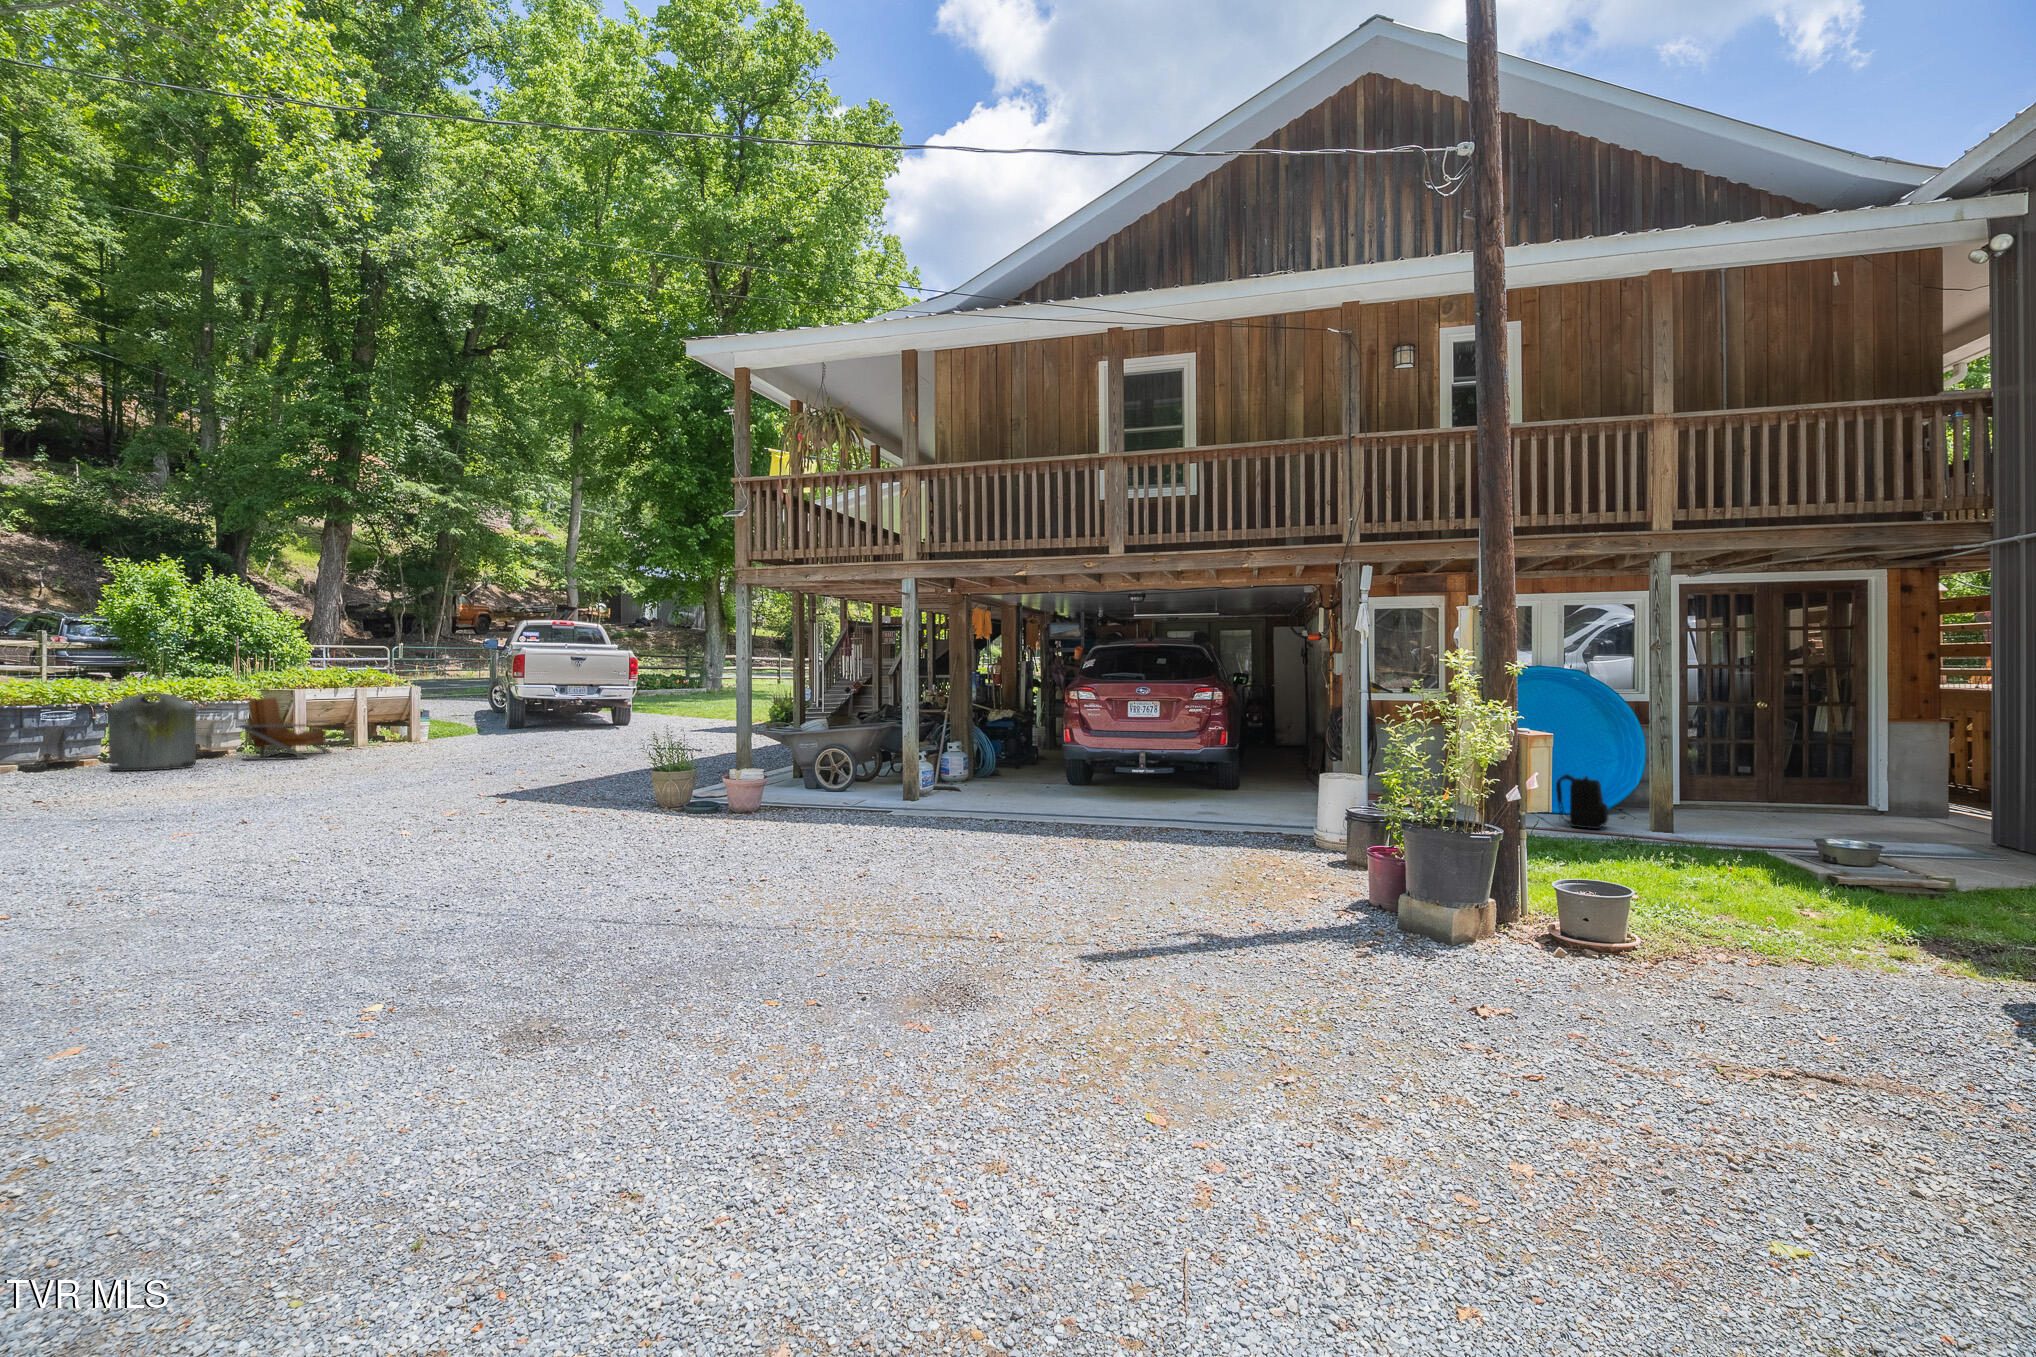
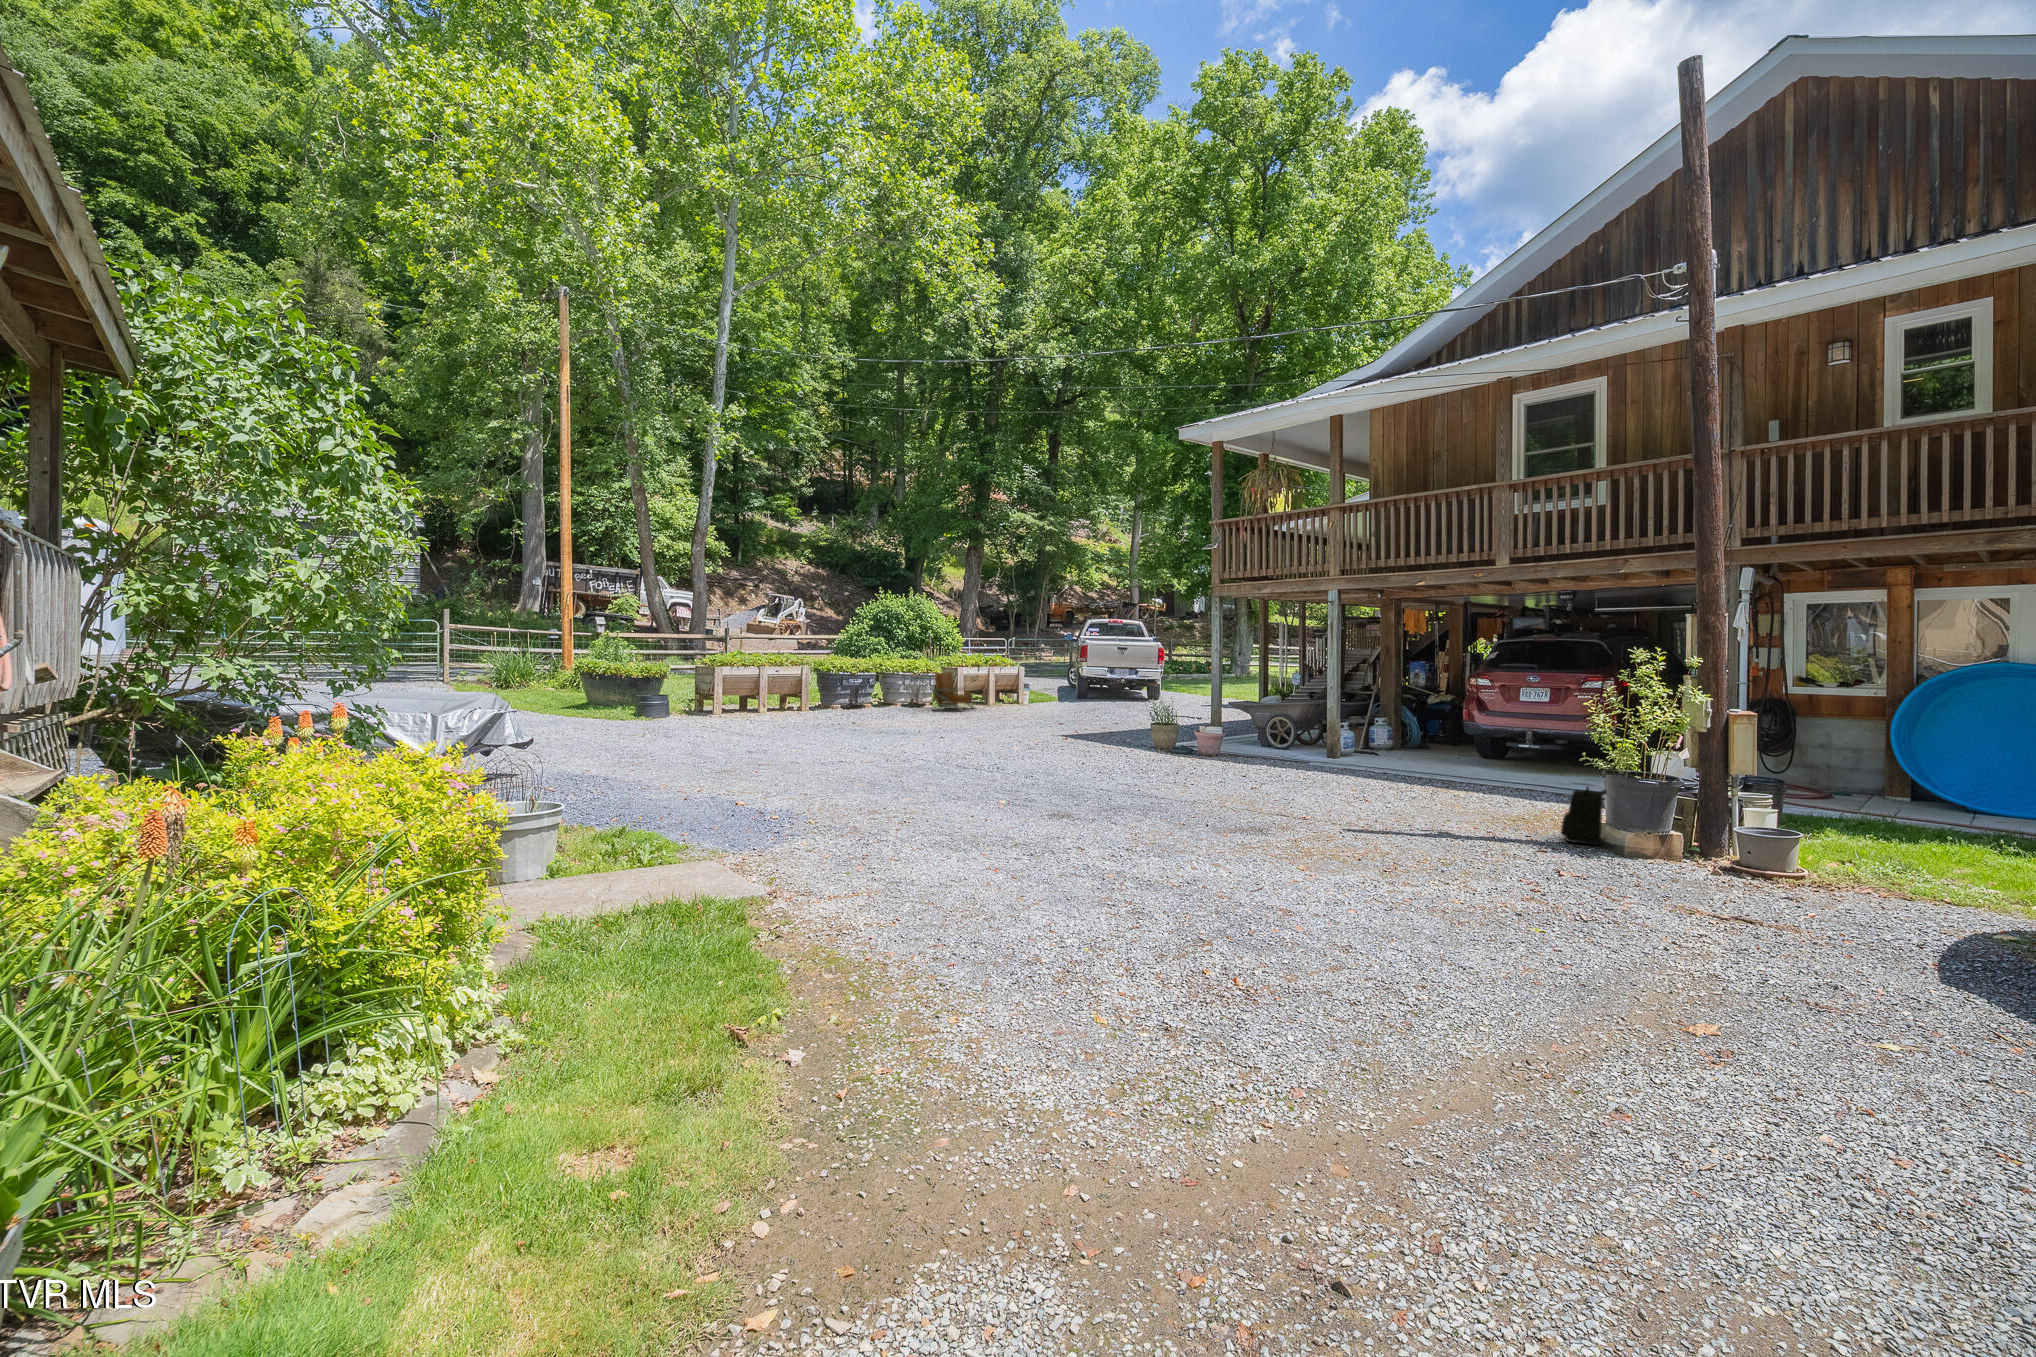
trash can: present [108,693,196,771] -> none [872,669,910,714]
backpack: present [1556,774,1608,829] -> present [1561,787,1607,845]

